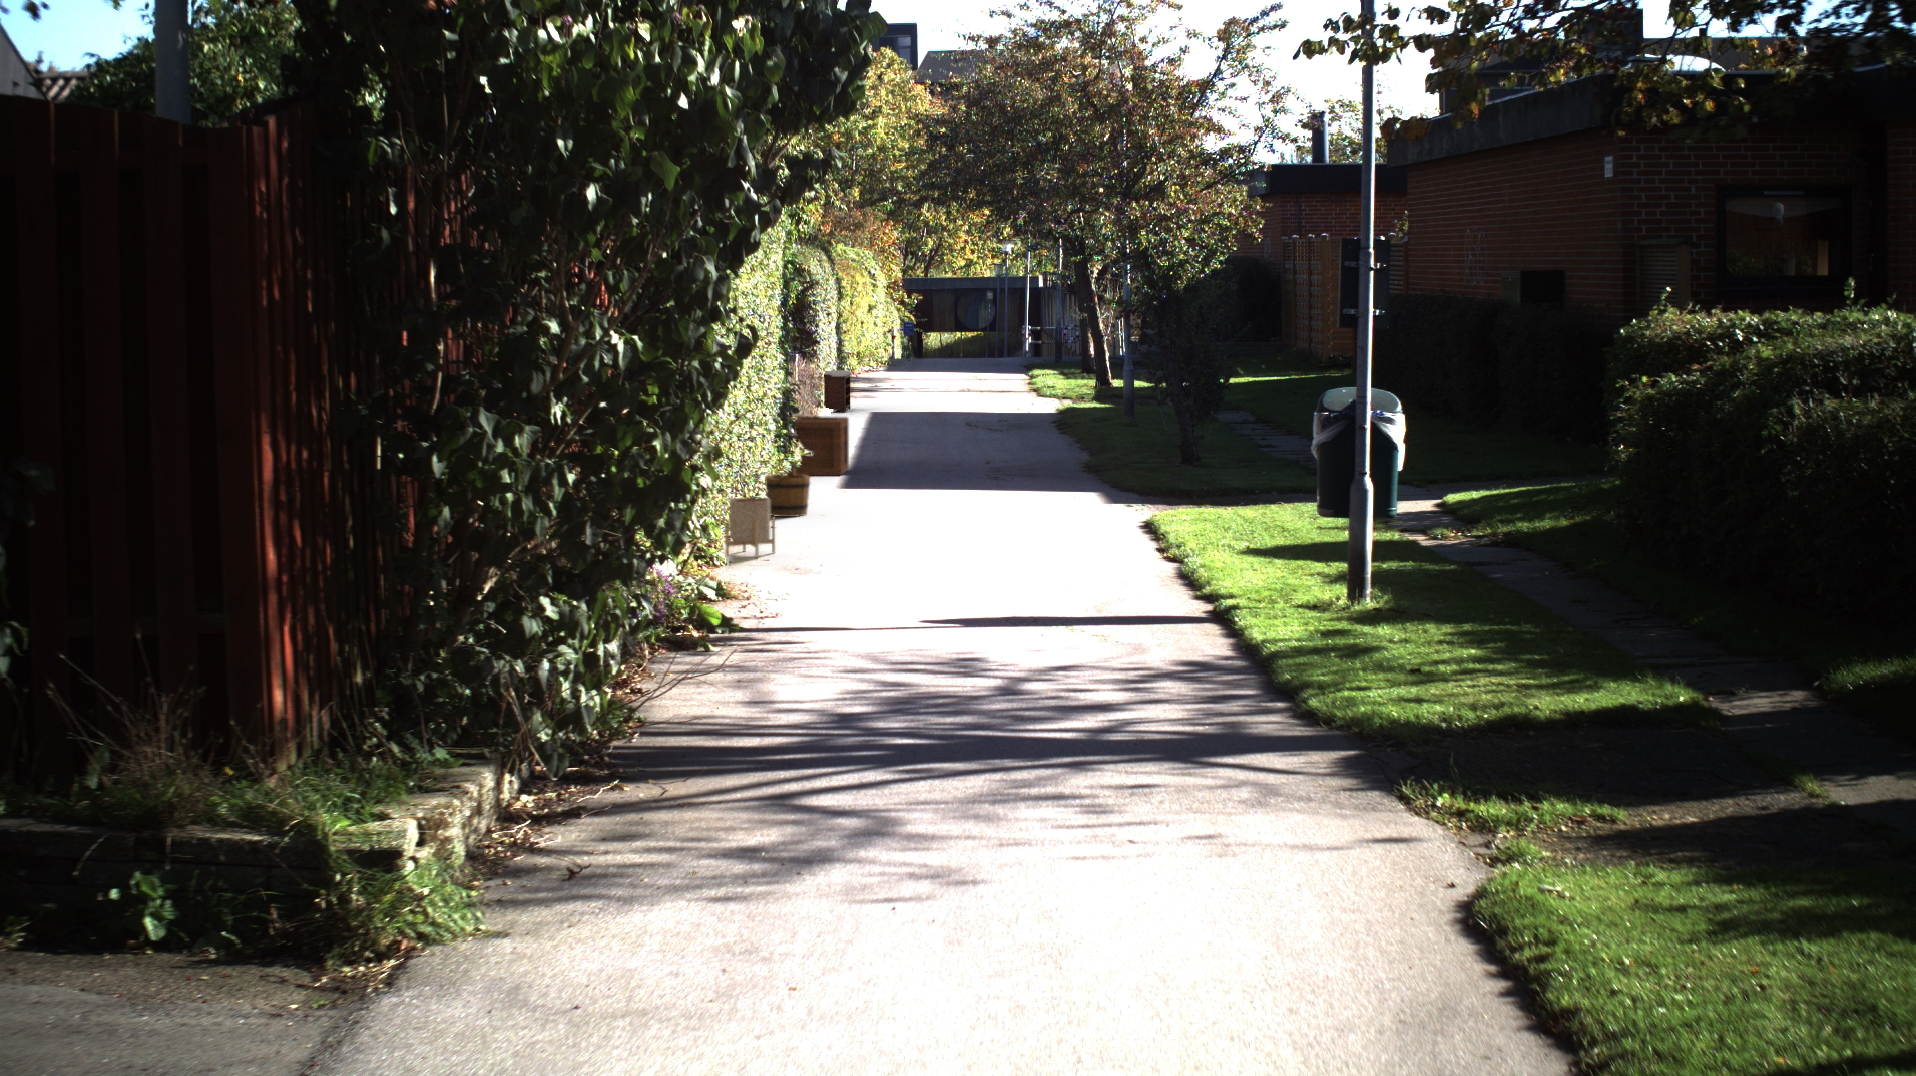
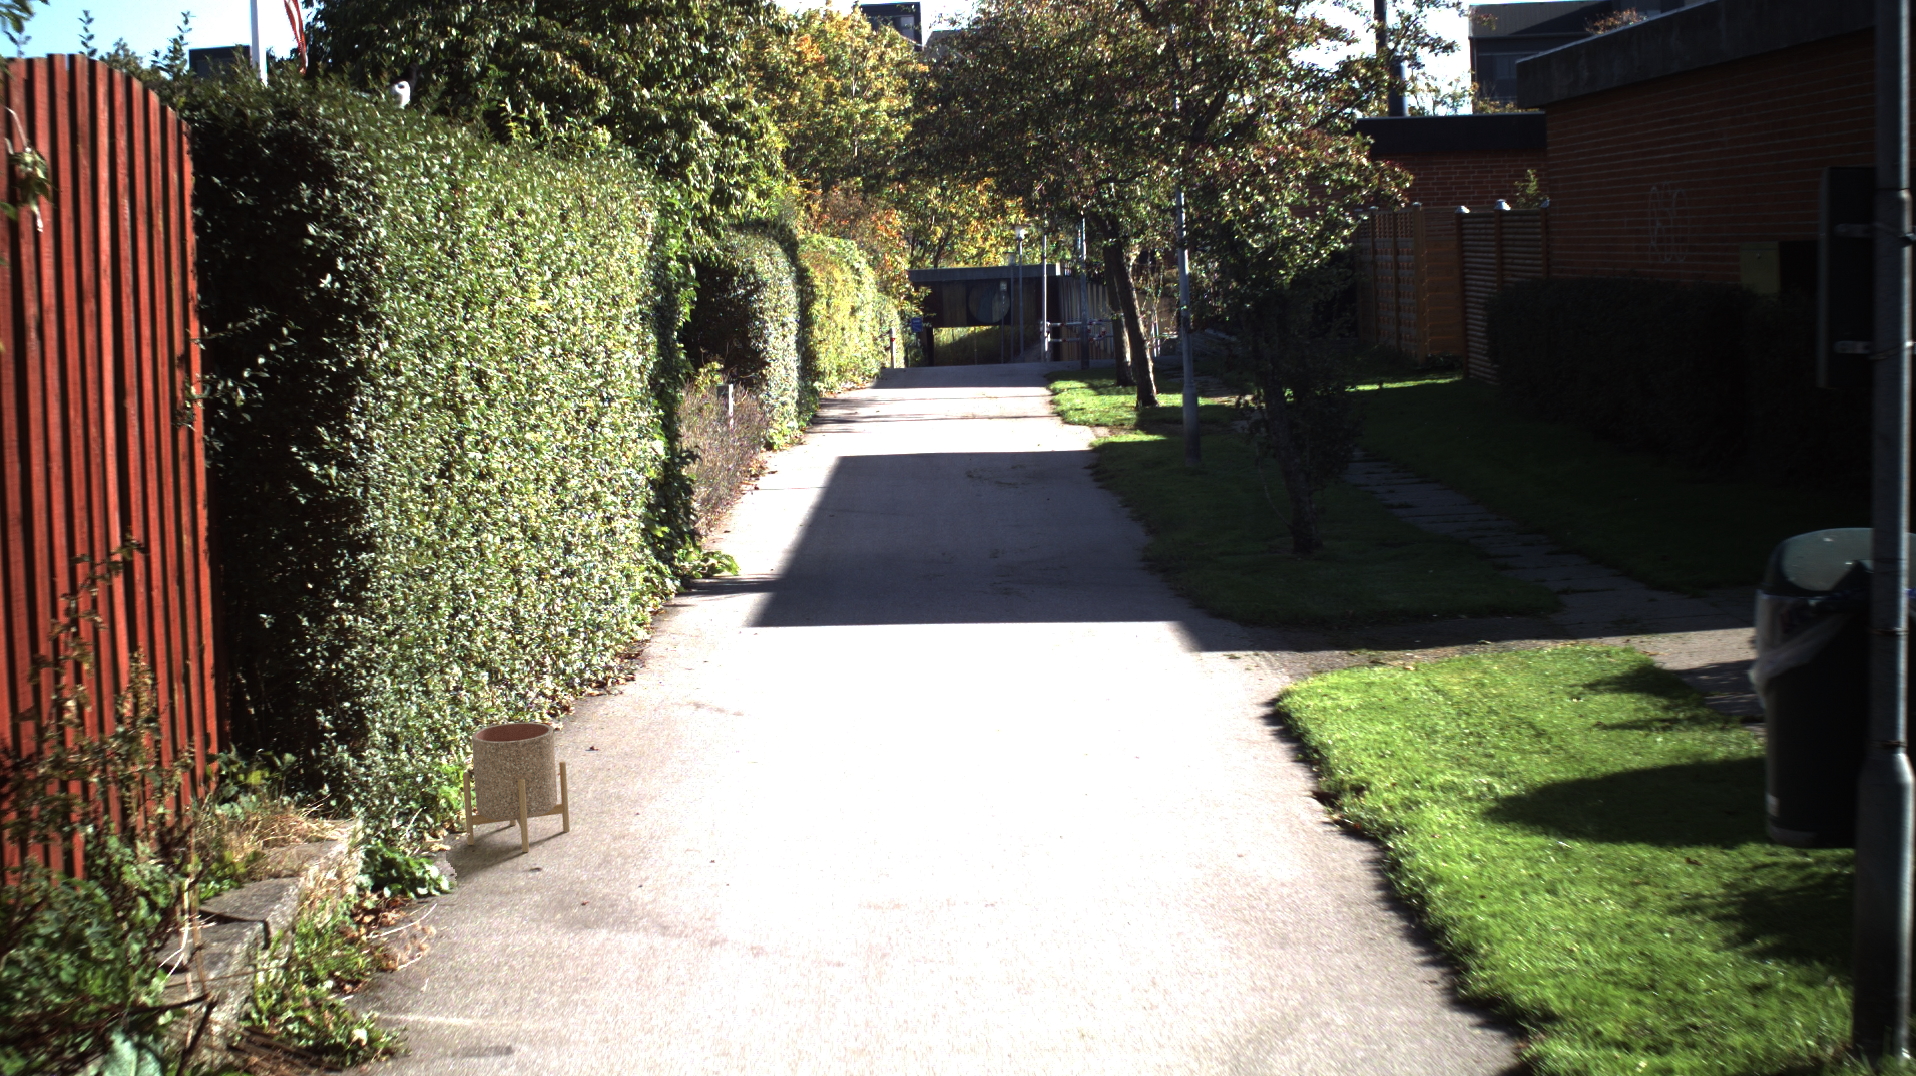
bench: present [824,370,852,413] -> none [776,399,817,457]
wooden crate: present [795,416,849,476] -> none [675,495,780,591]
bucket: present [765,468,811,517] -> none [600,614,680,705]

